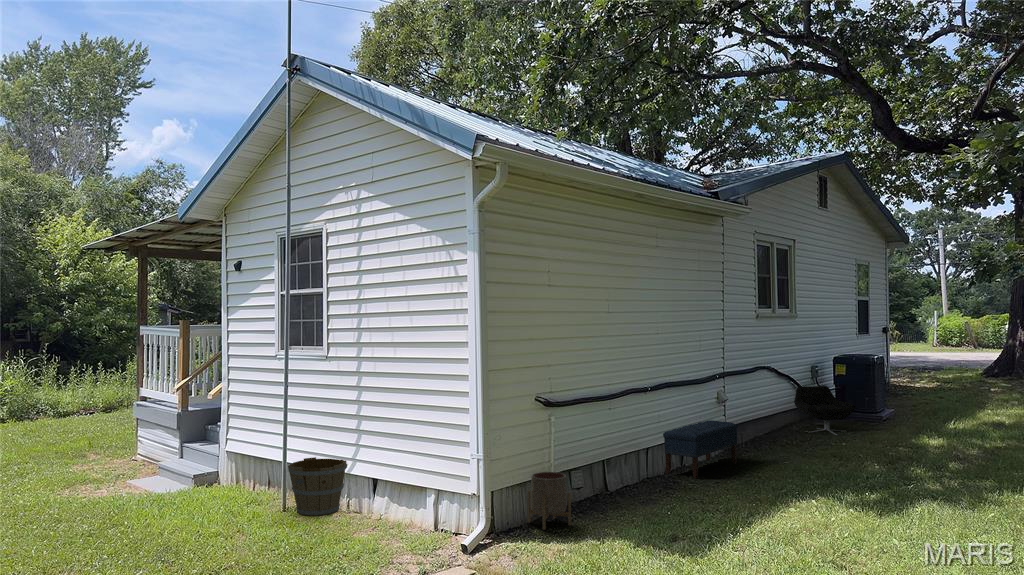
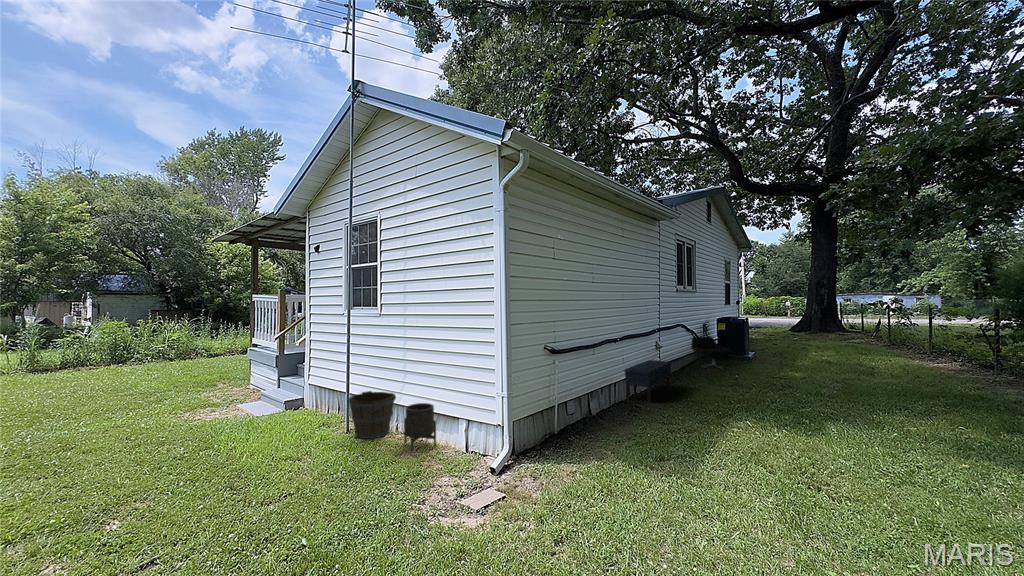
planter: present [528,472,571,530] -> present [404,403,436,451]

